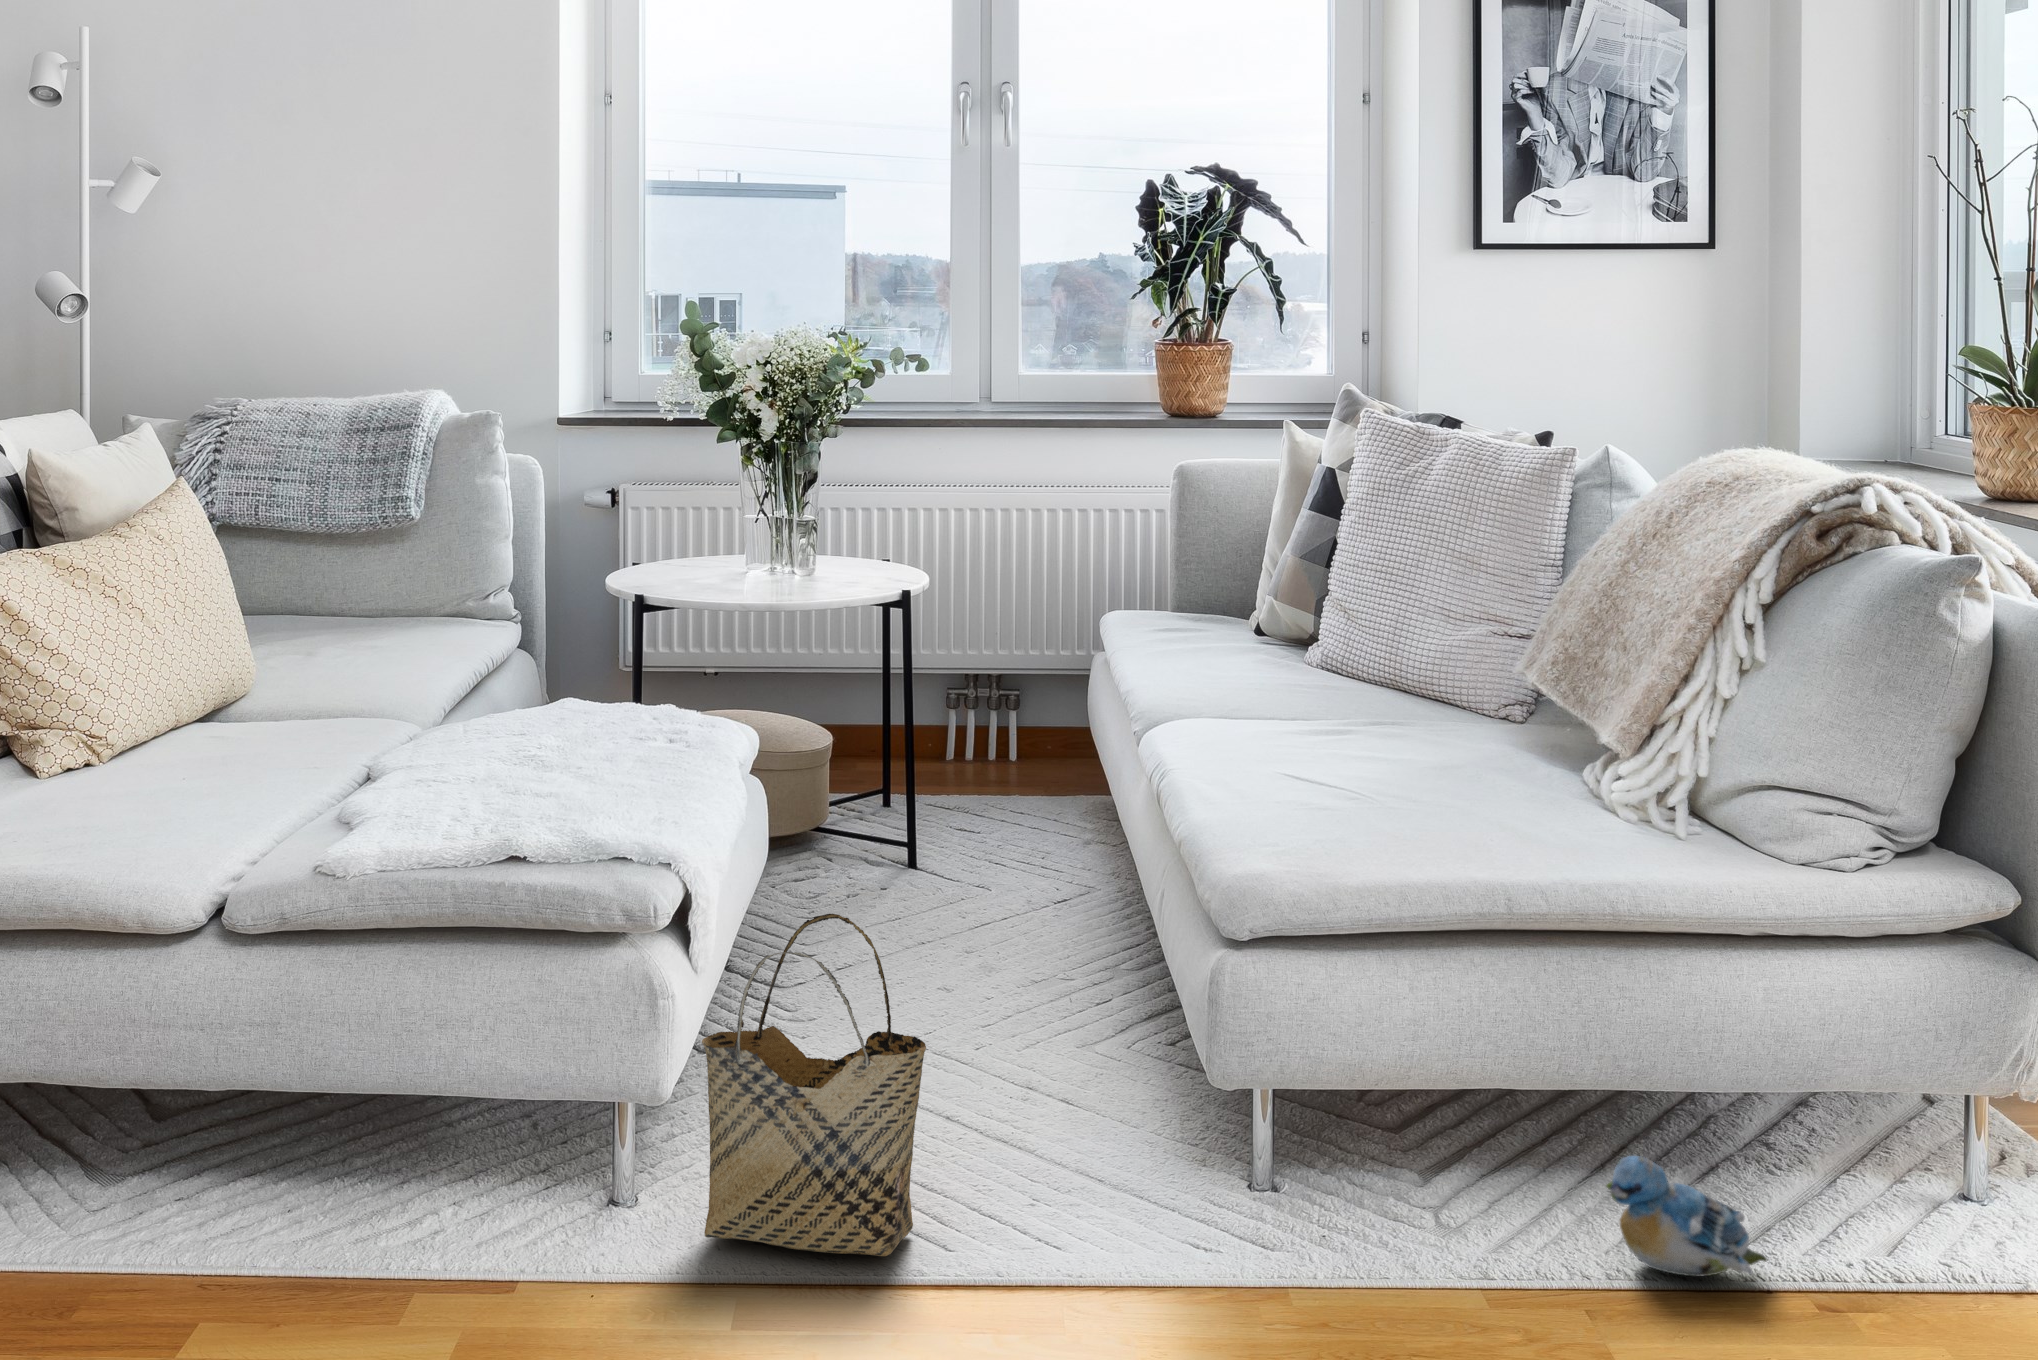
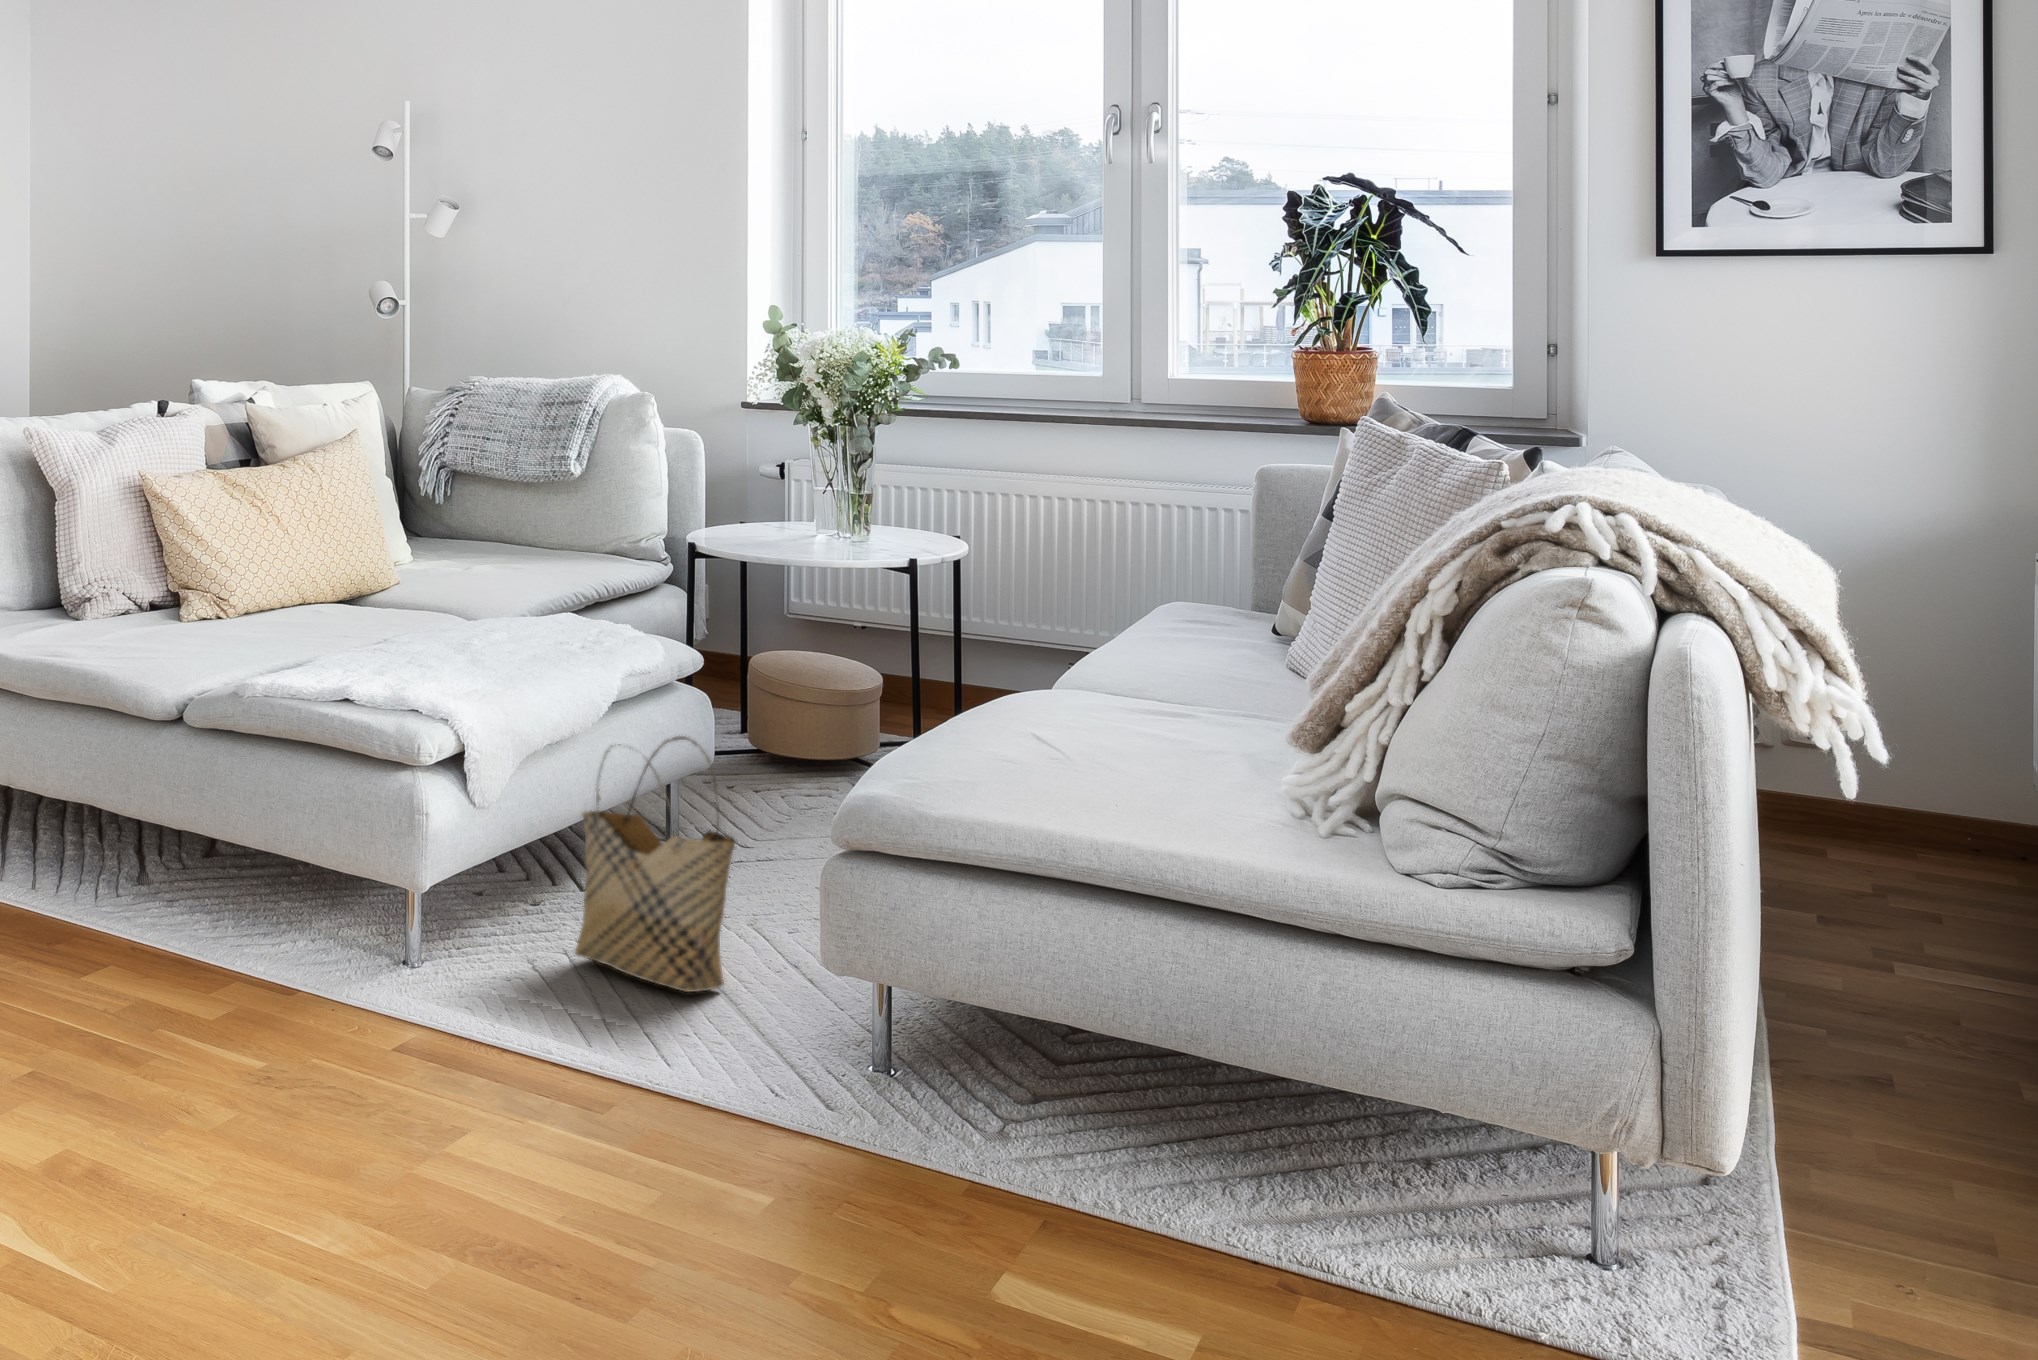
plush toy: present [1607,1156,1768,1277] -> none [1294,1049,1447,1175]

